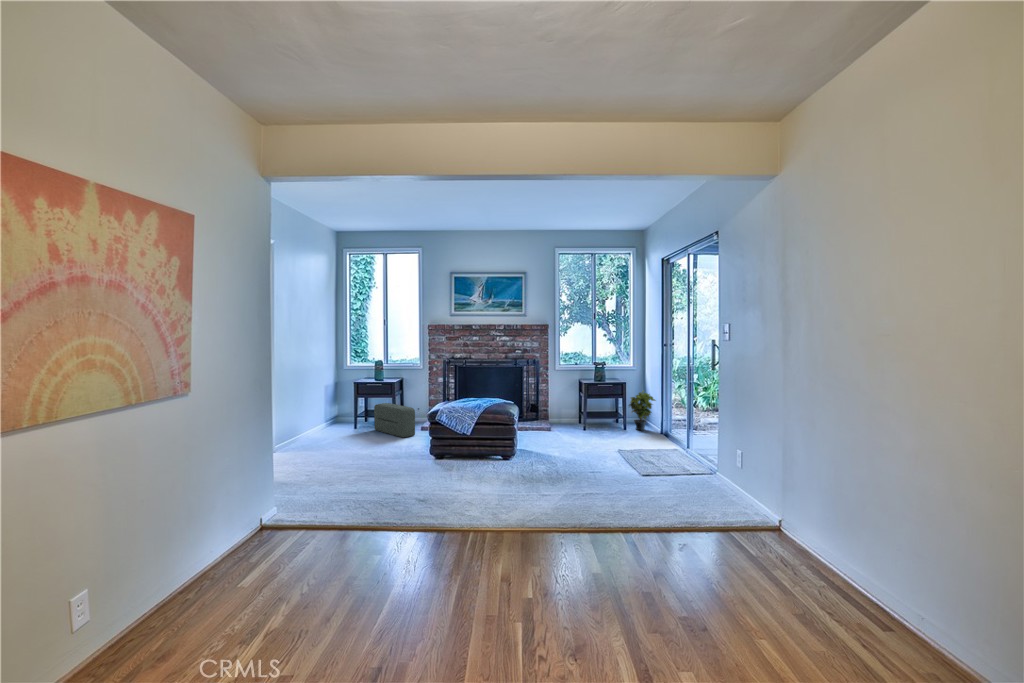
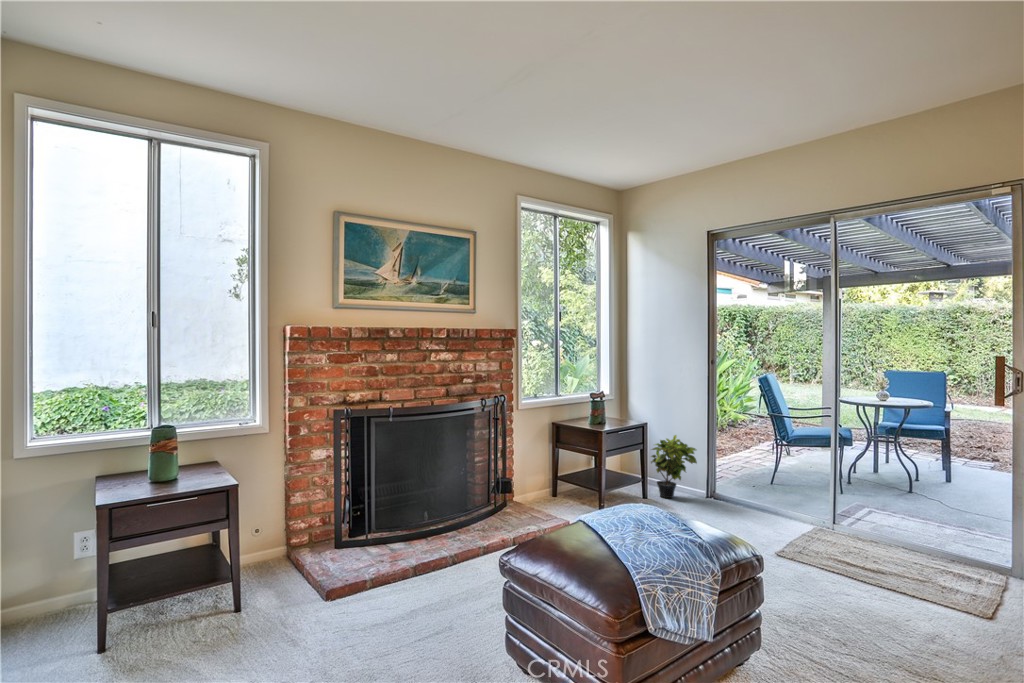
pouf: present [374,403,415,437] -> none [184,544,345,645]

